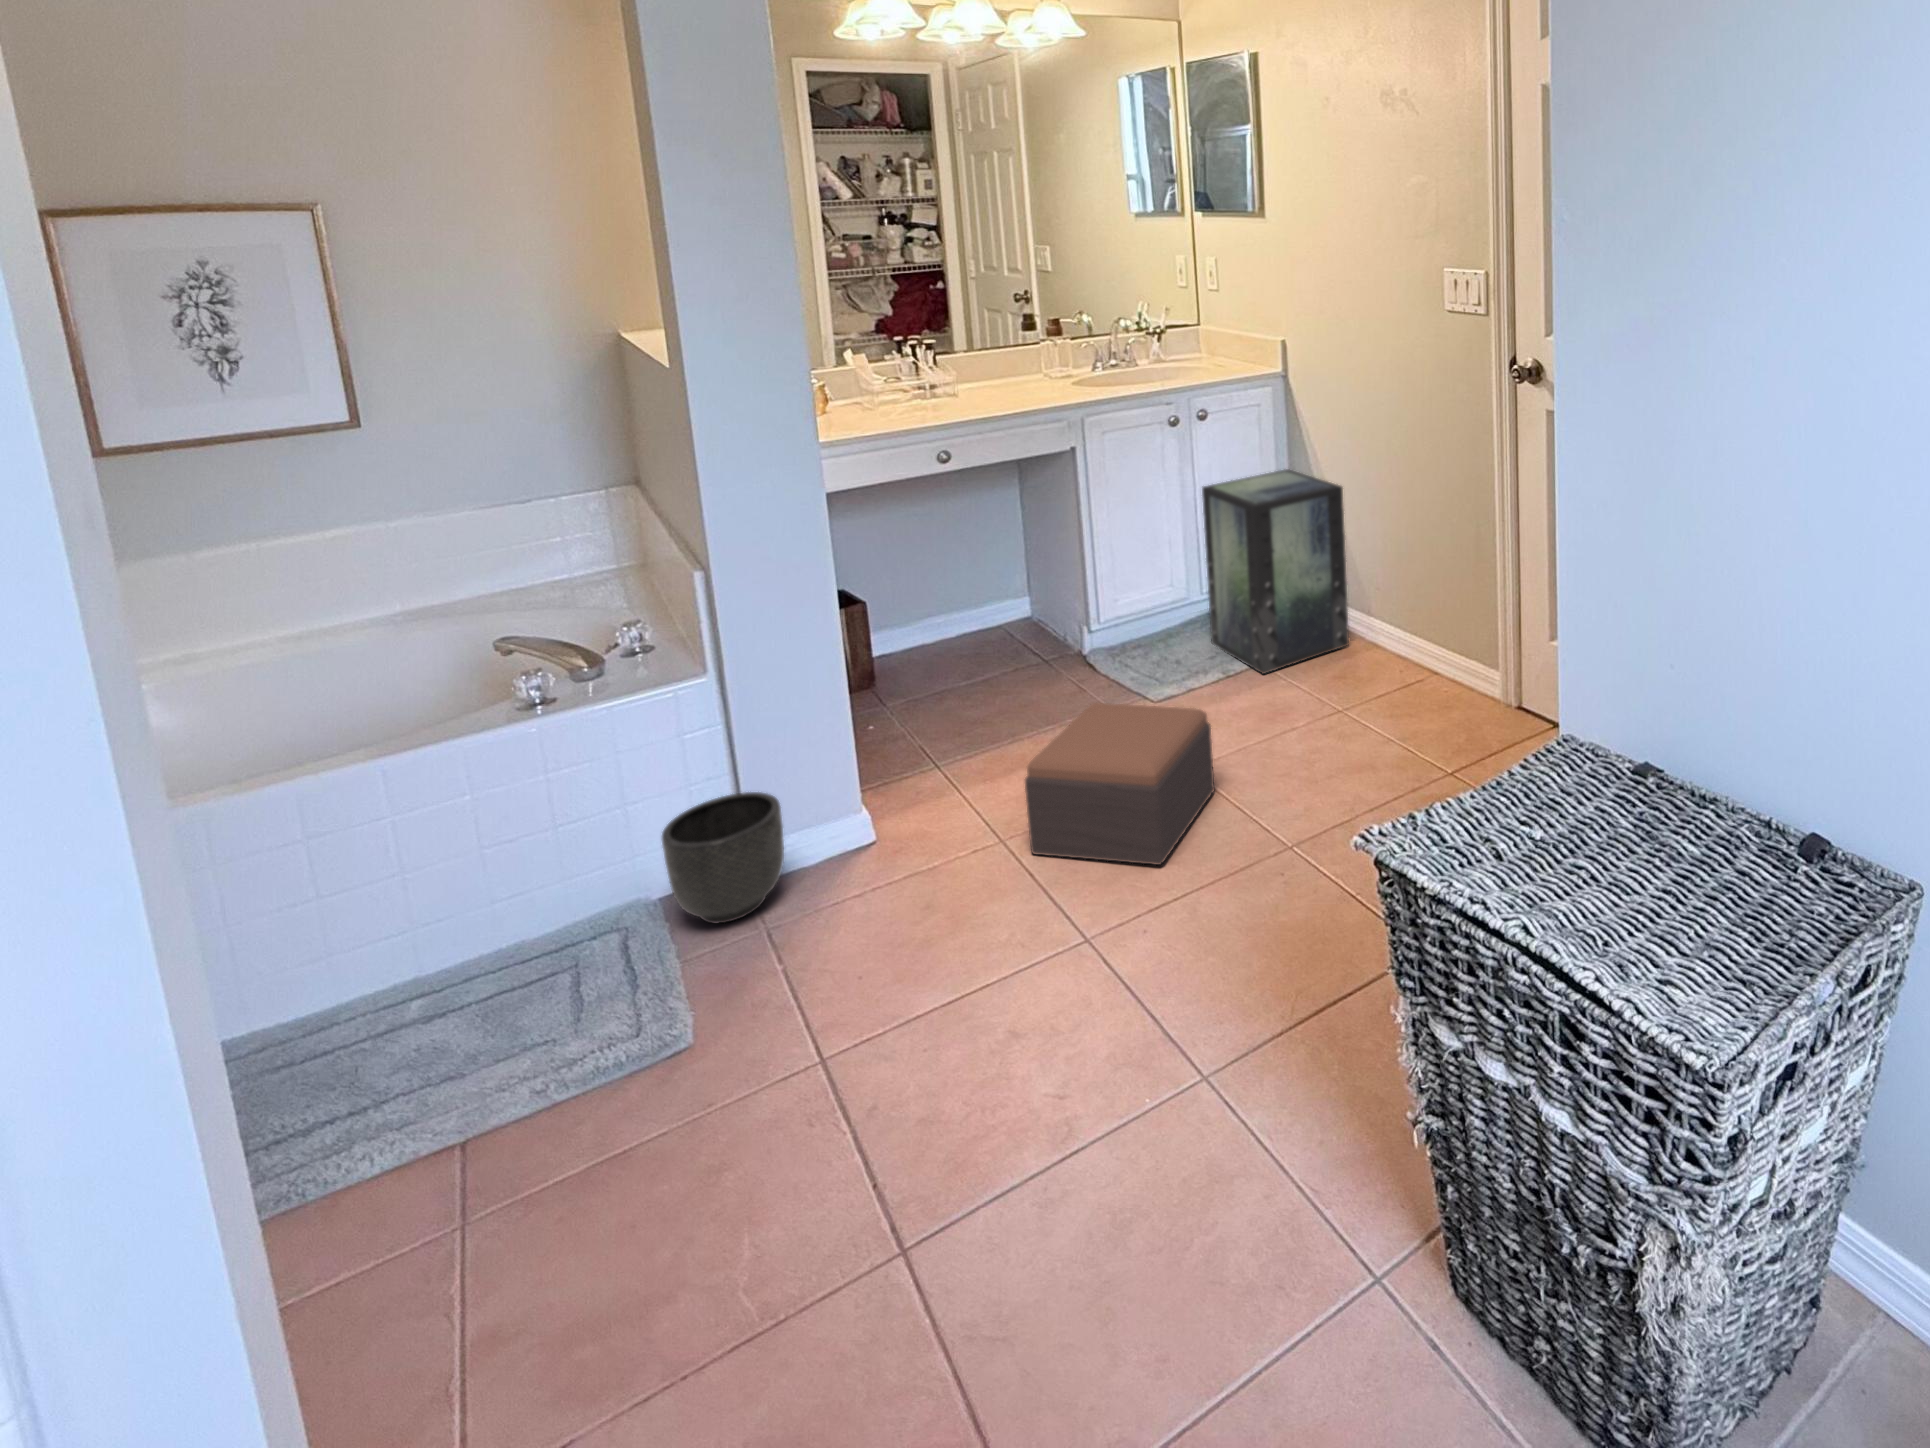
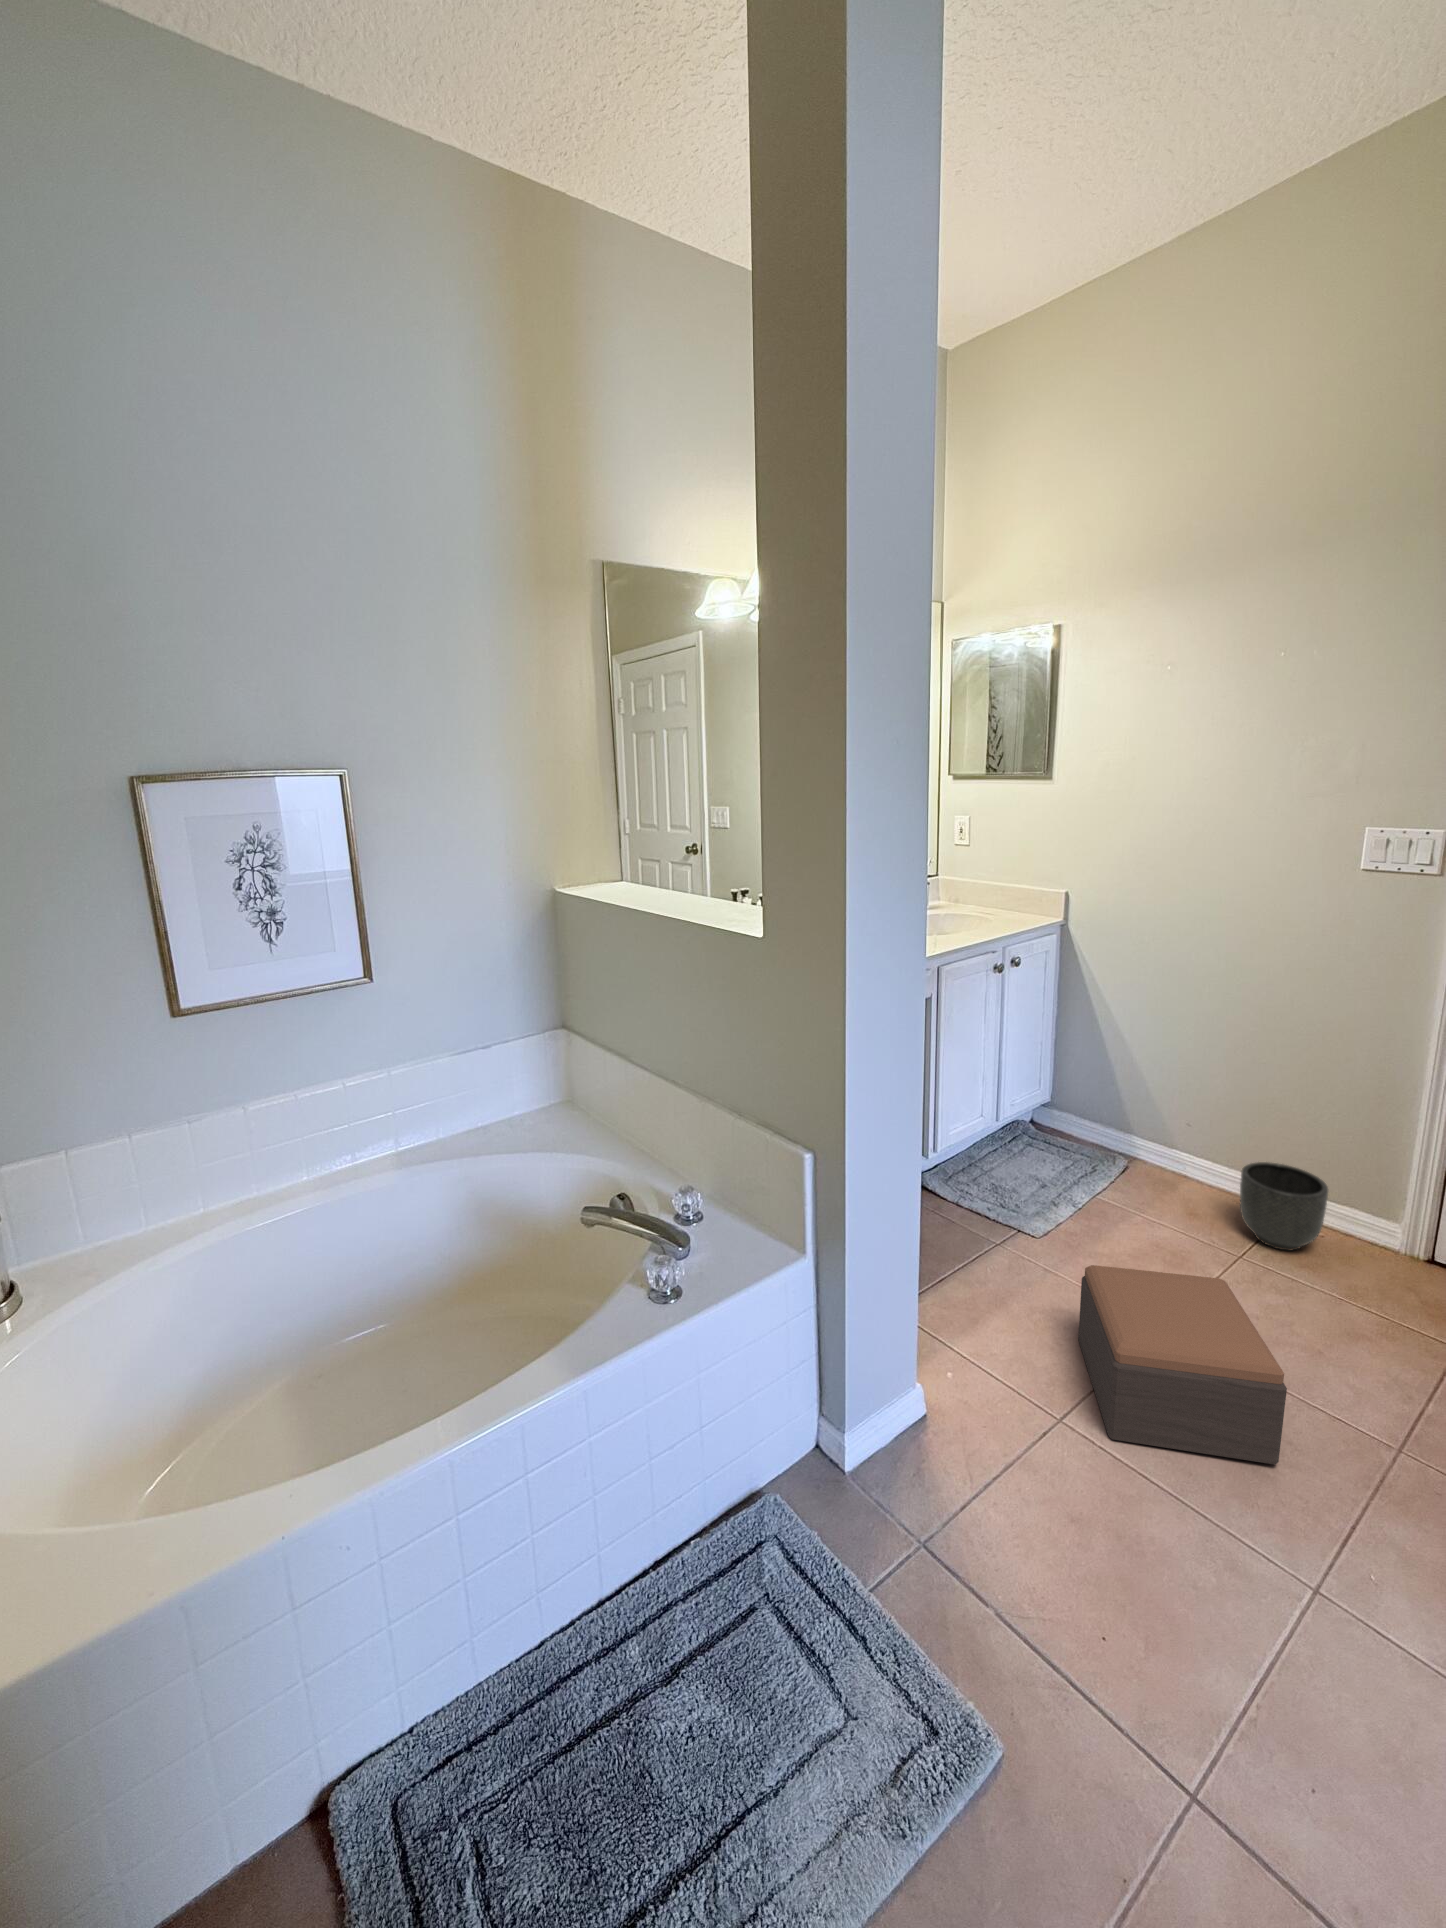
storage box: present [1202,469,1349,674] -> none [1017,1011,1165,1209]
planter: present [662,792,784,923] -> present [1240,1162,1328,1251]

